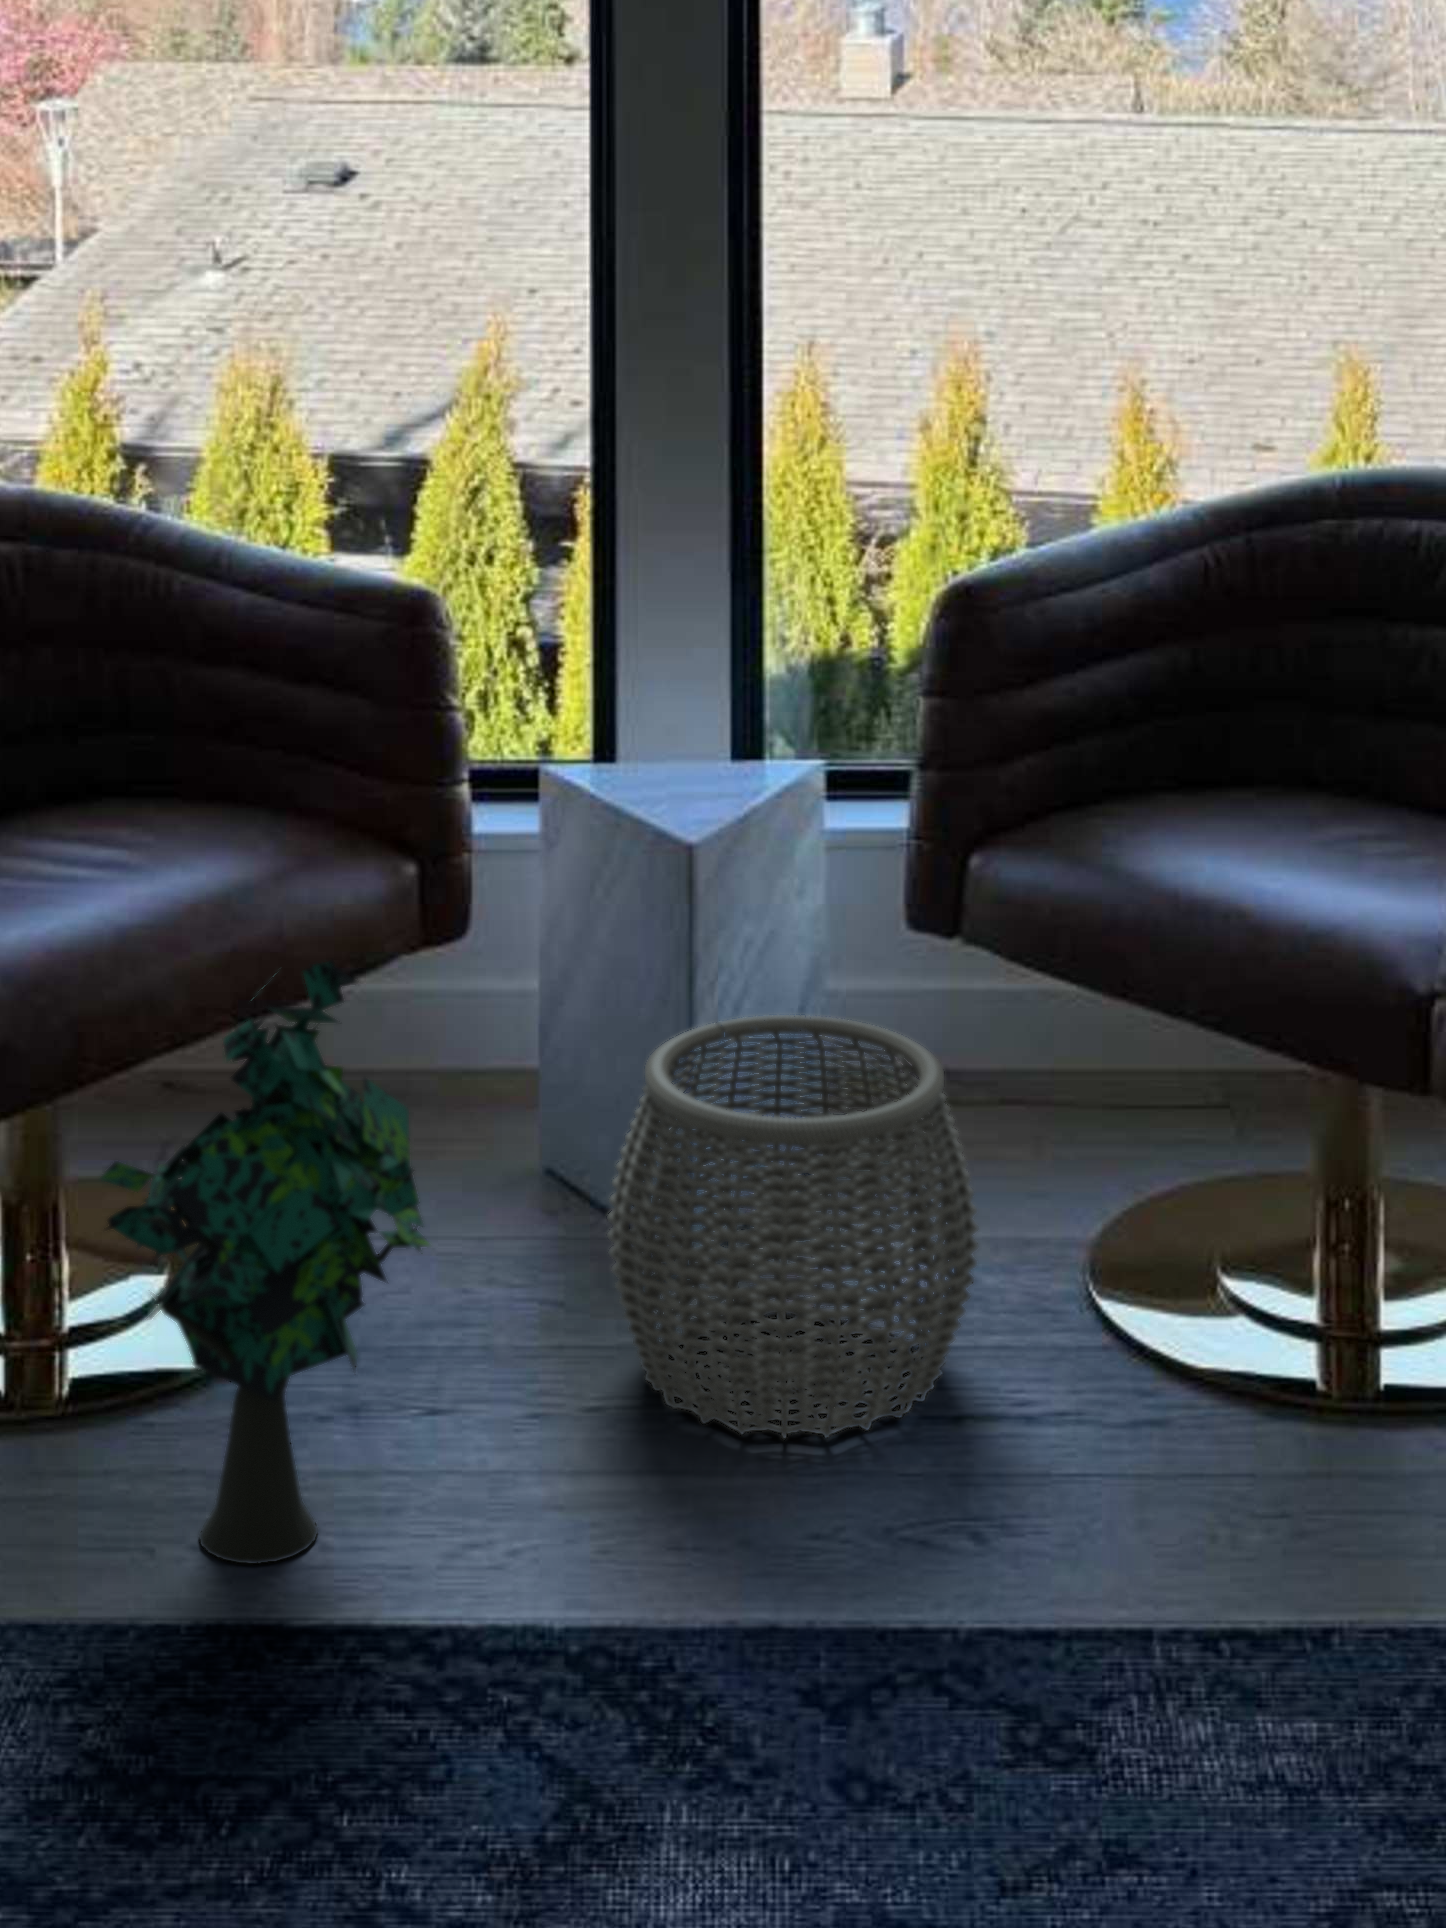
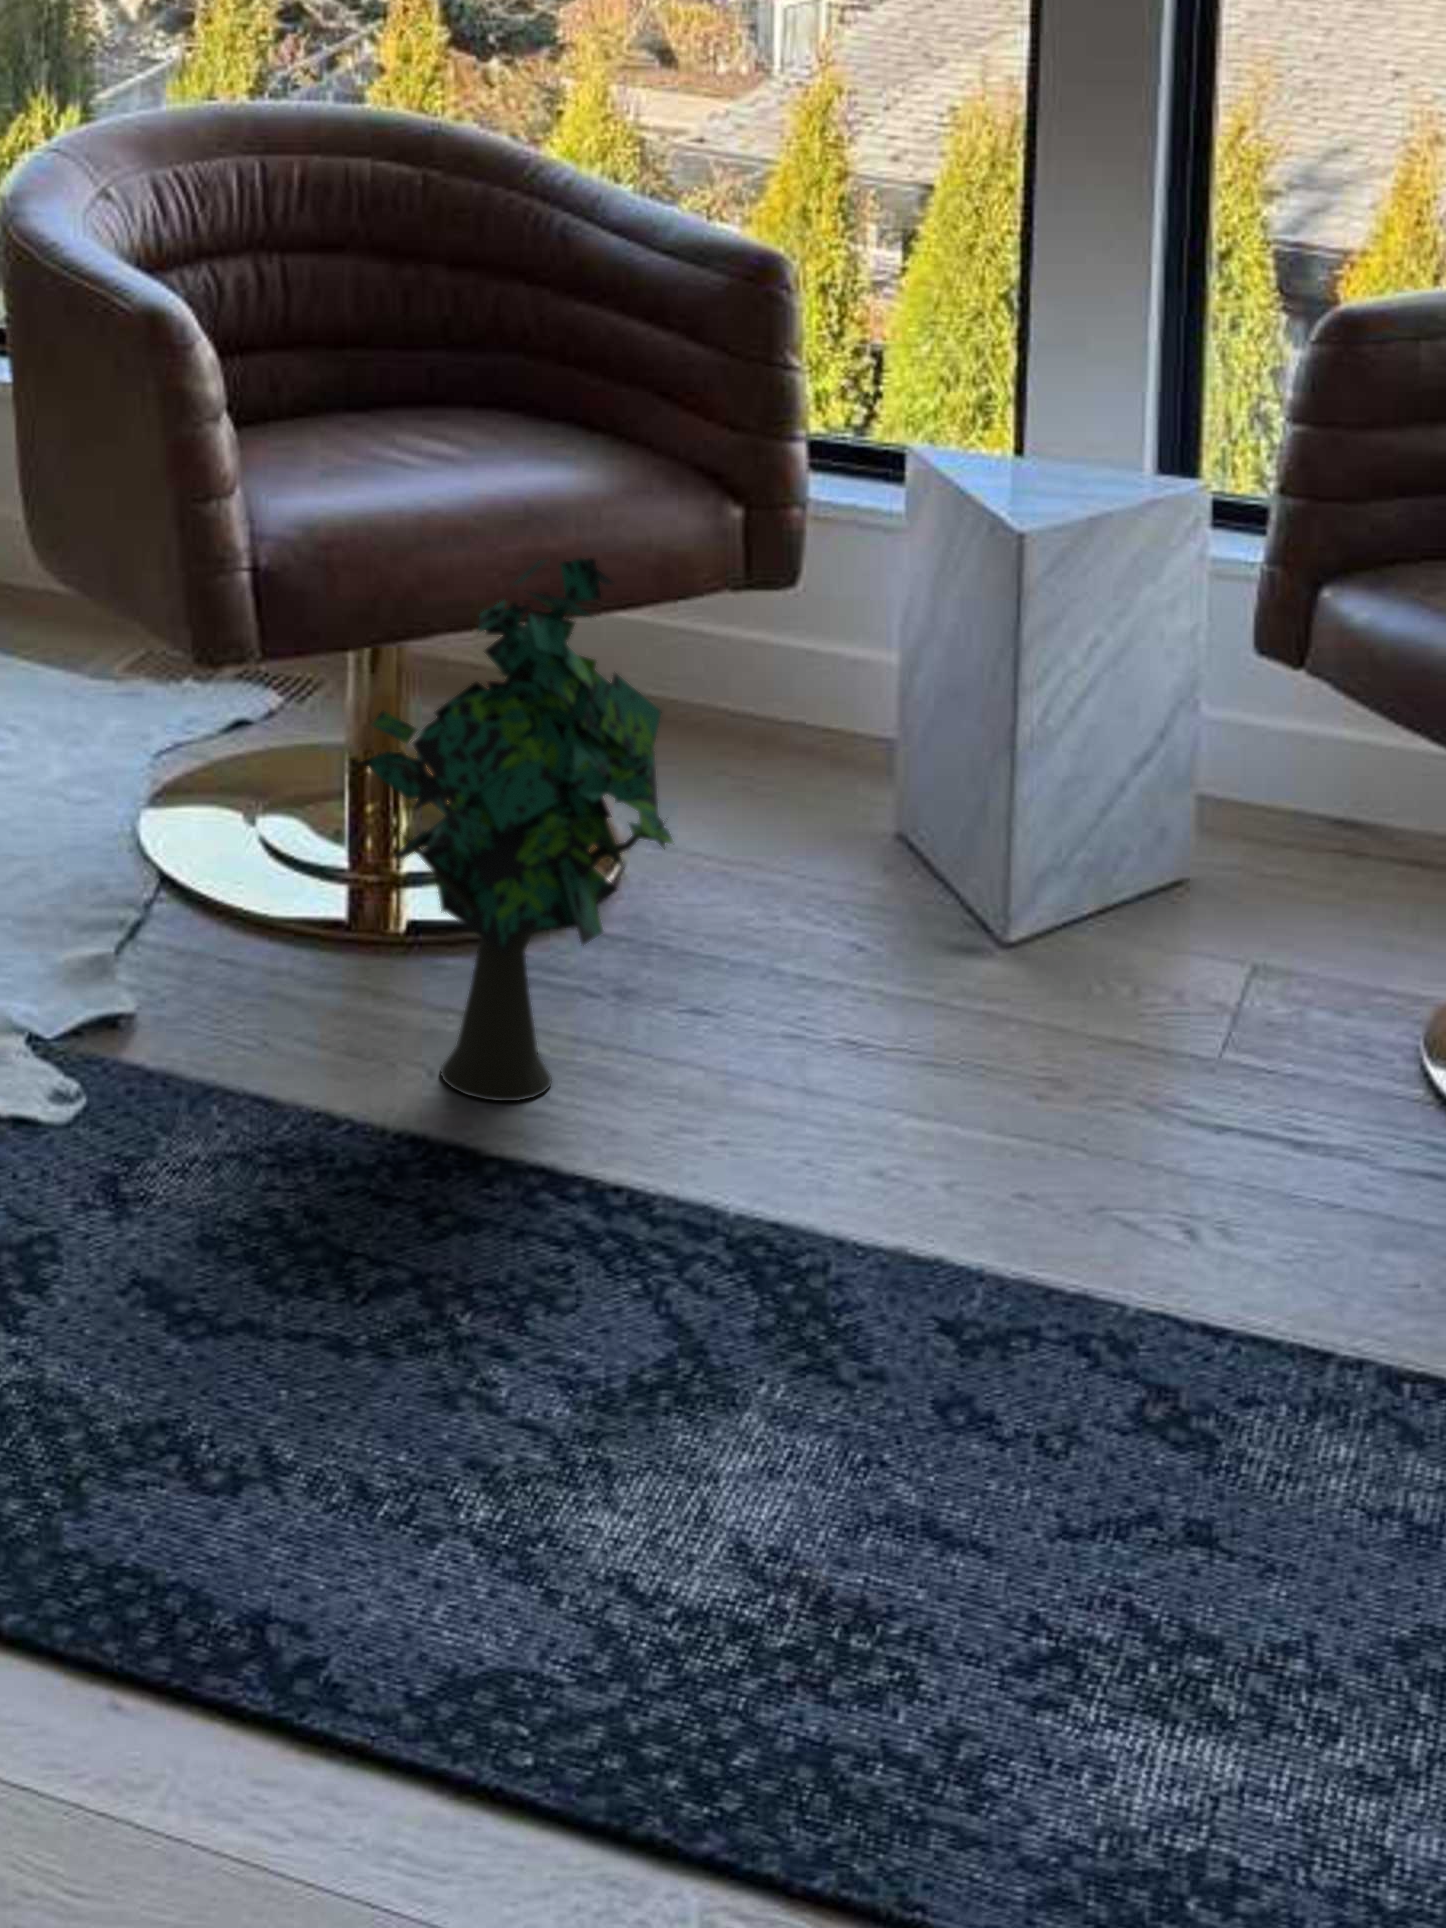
woven basket: present [608,1015,978,1438] -> none [890,698,1279,1117]

